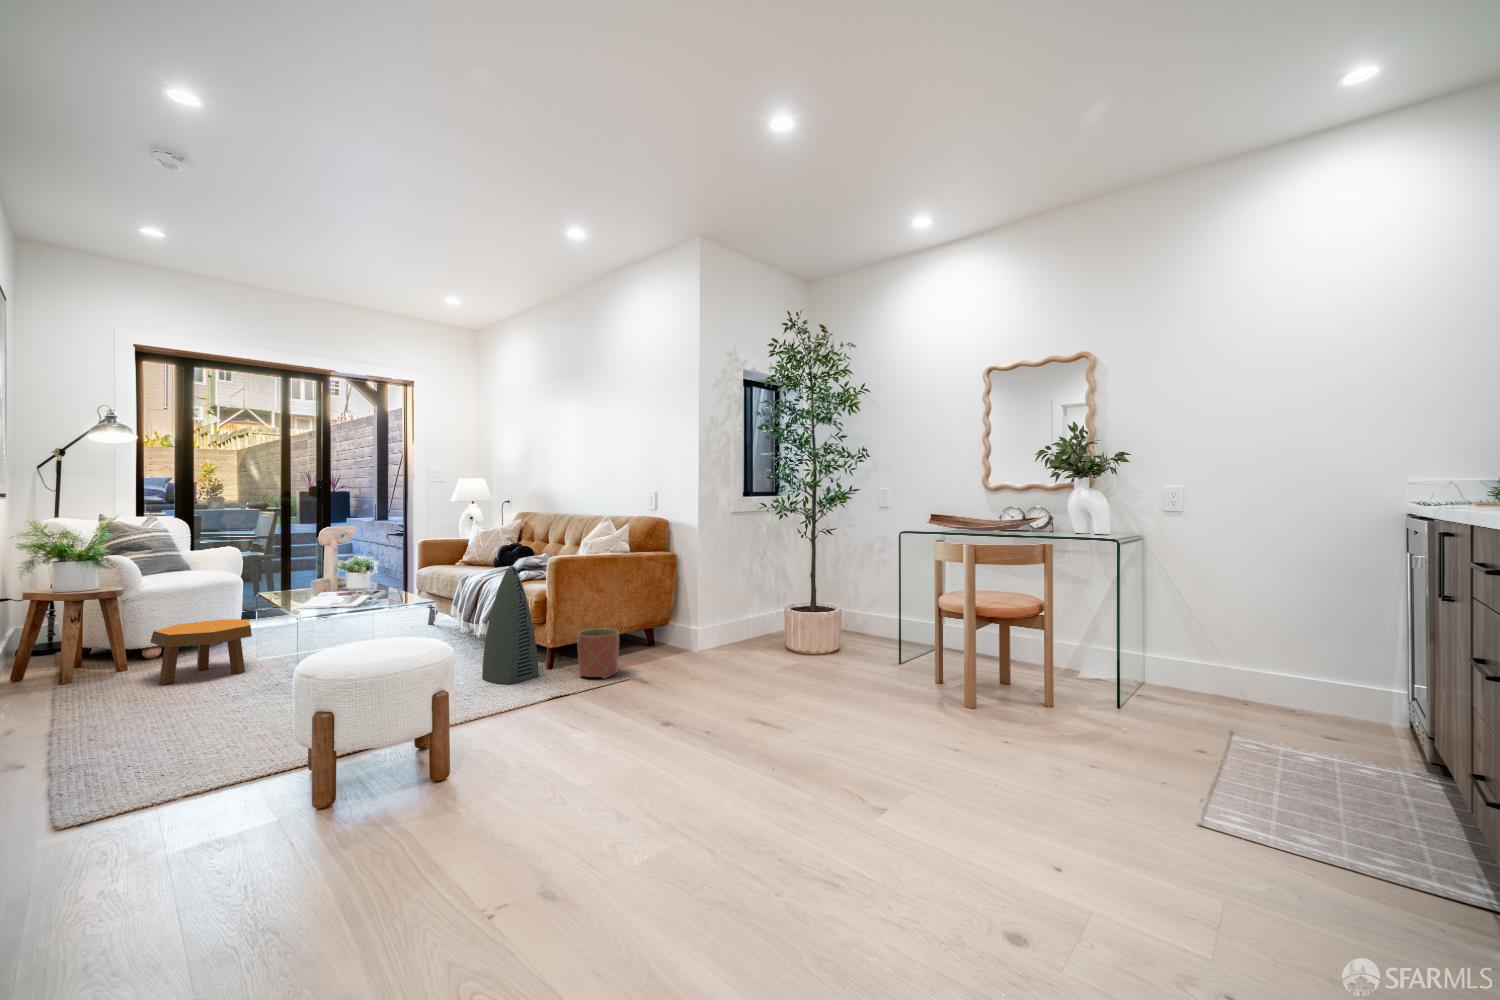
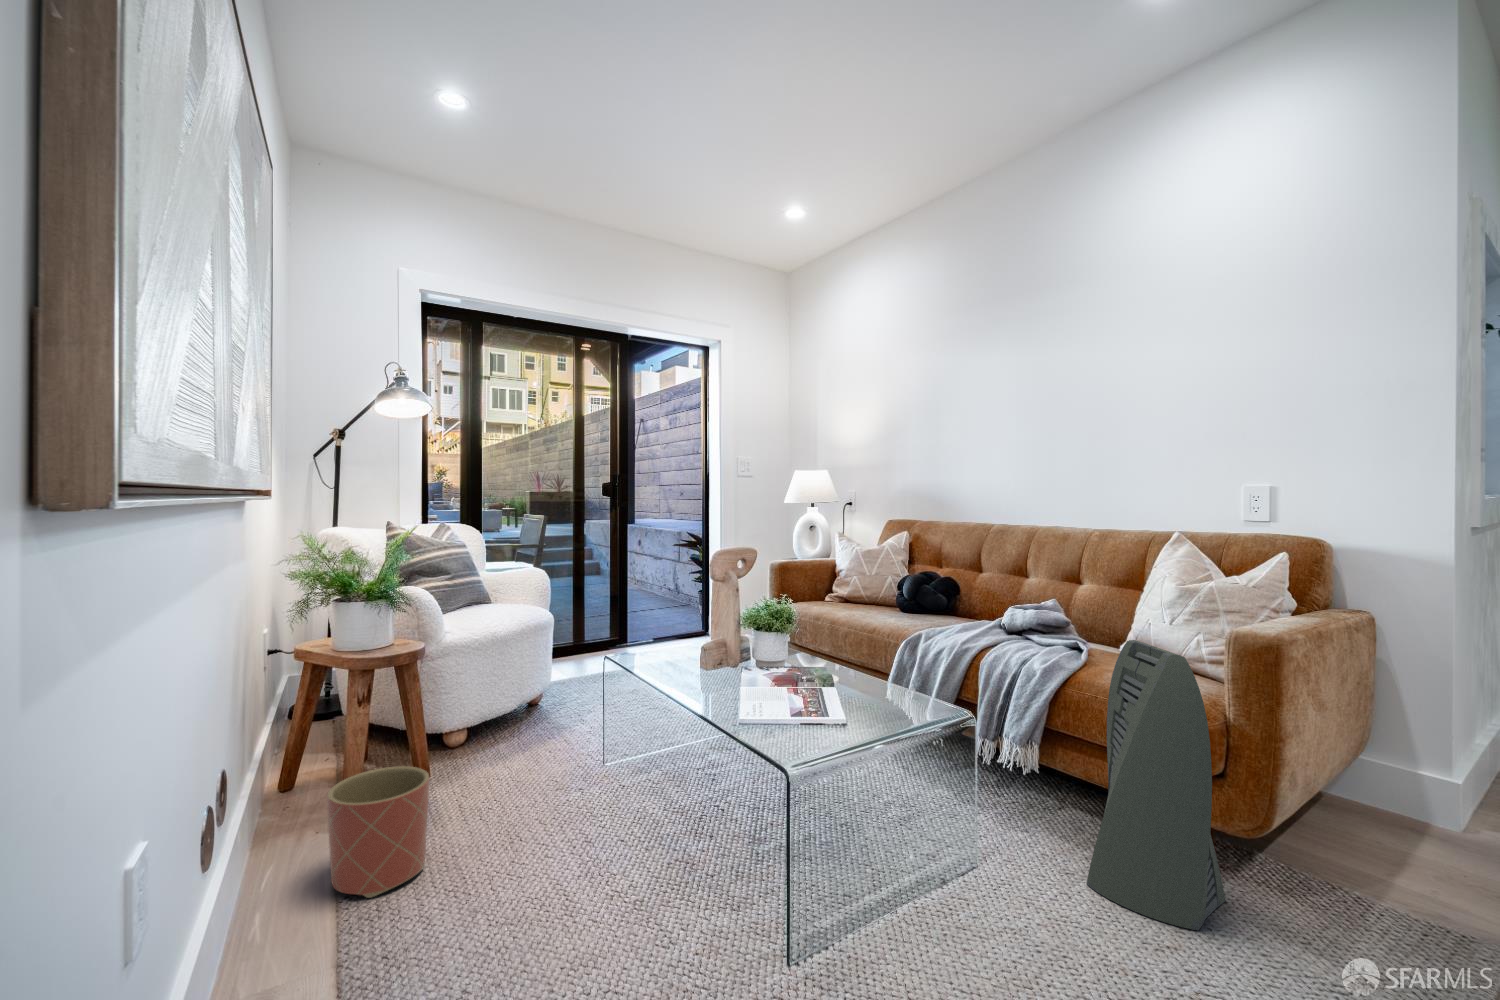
footstool: present [150,619,252,685] -> none [469,698,616,831]
planter: present [577,628,619,678] -> present [327,766,429,898]

